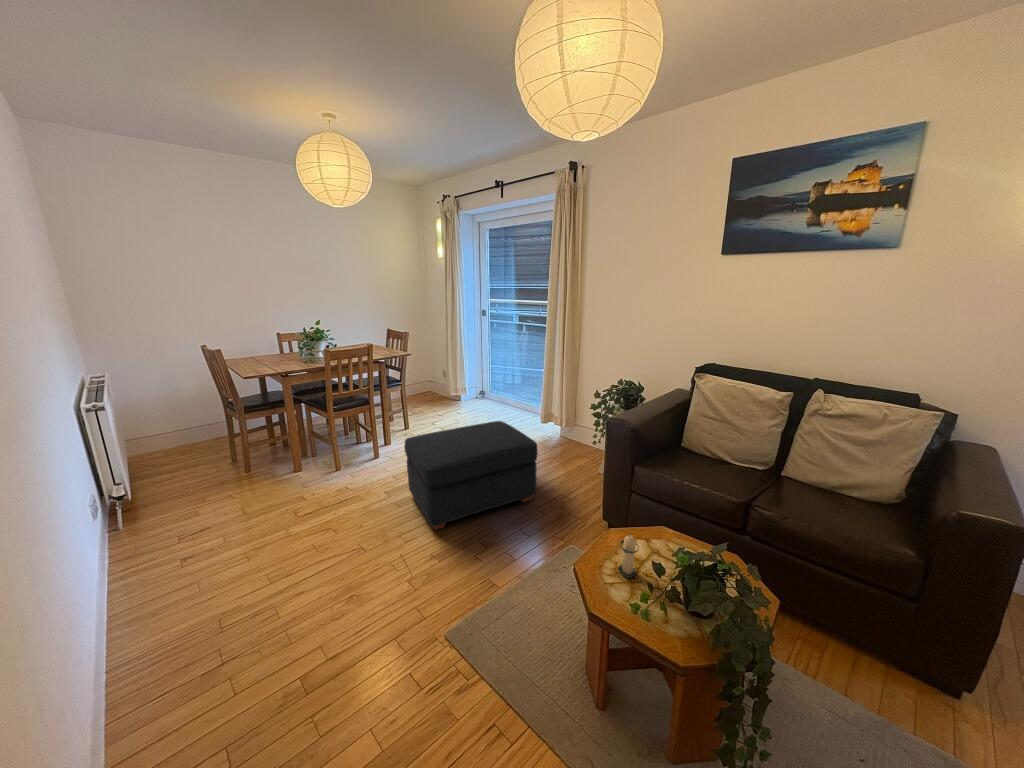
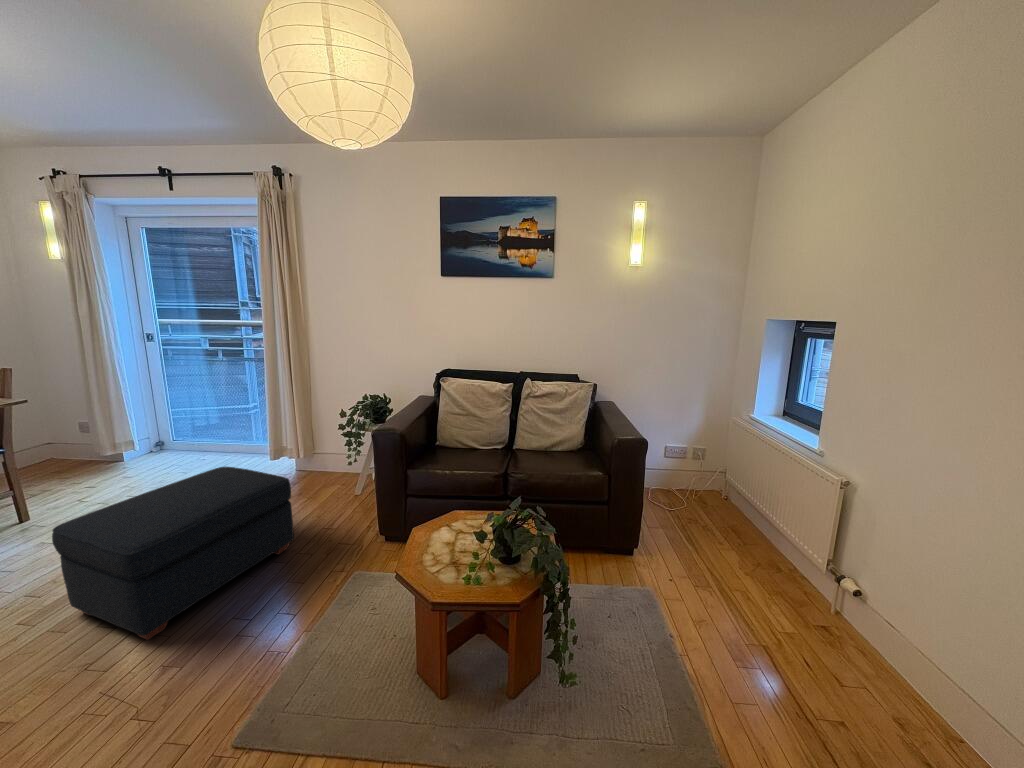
candle: present [618,533,639,577] -> none [435,518,456,562]

